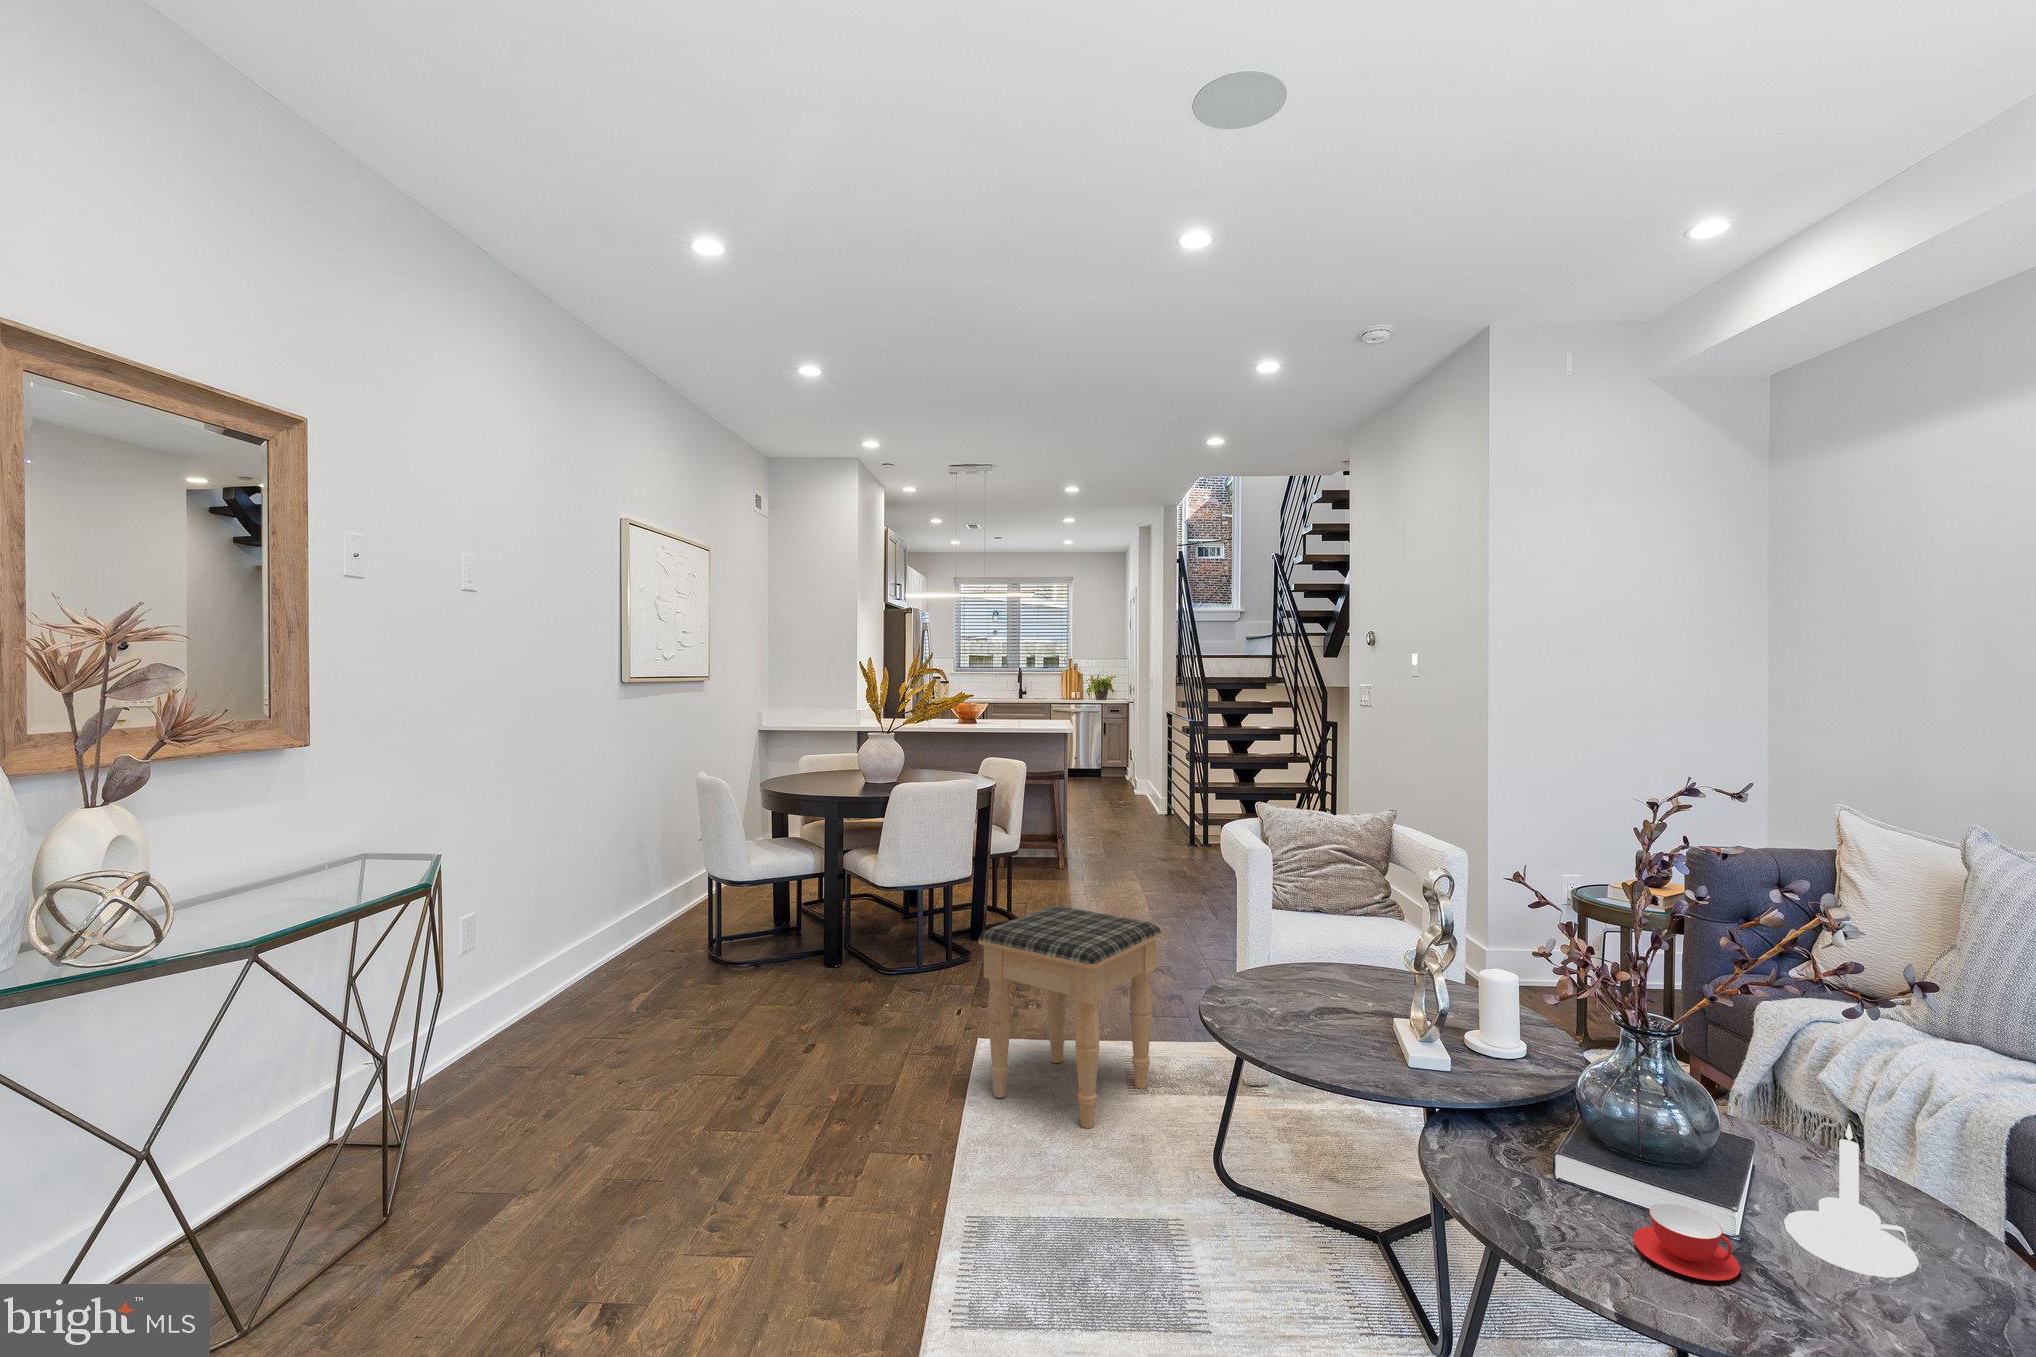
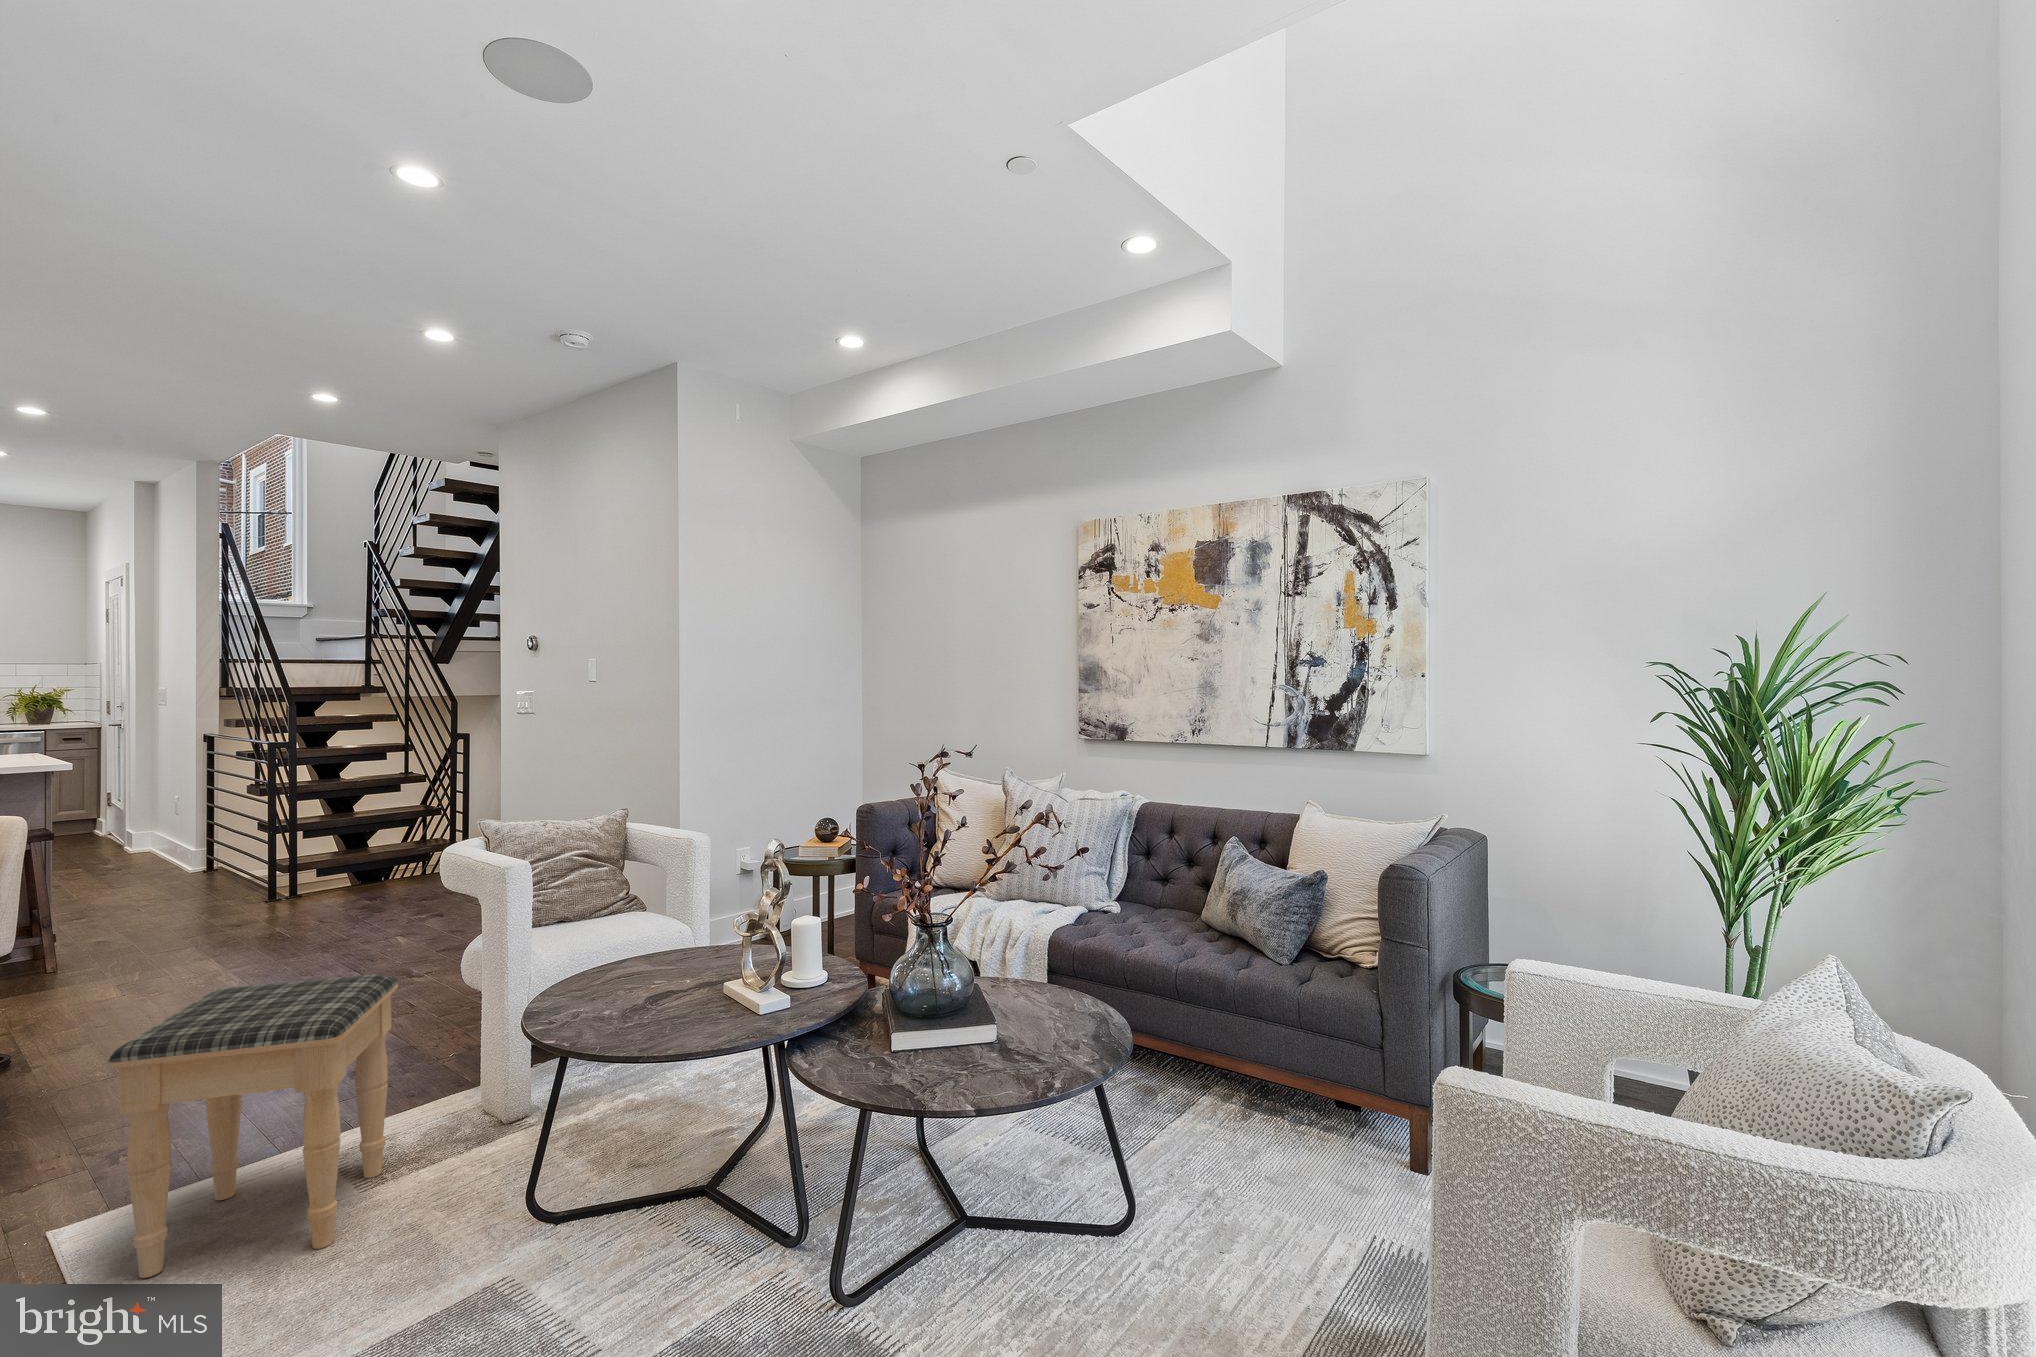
candle holder: present [1784,1124,1919,1277] -> none [1016,946,1078,1035]
teacup: present [1633,1204,1740,1281] -> none [955,1032,1014,1074]

